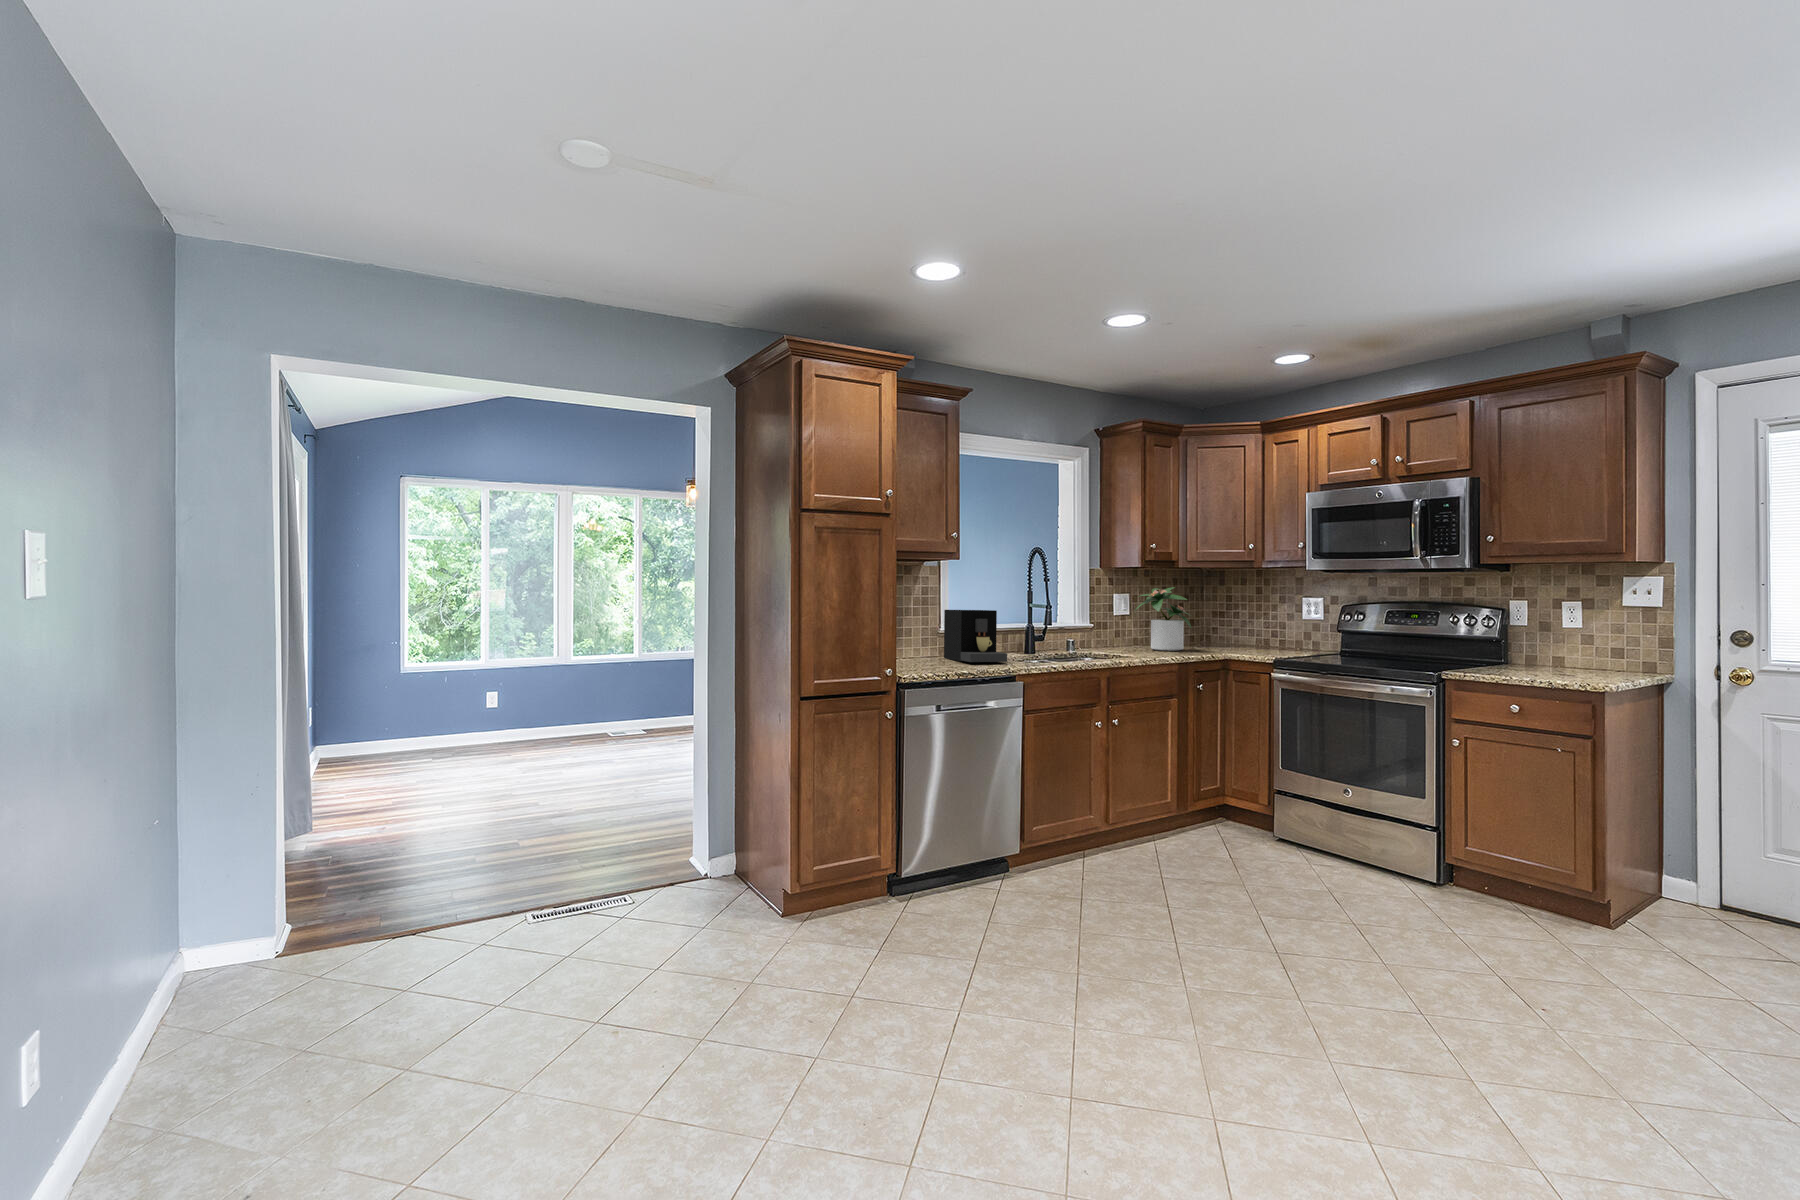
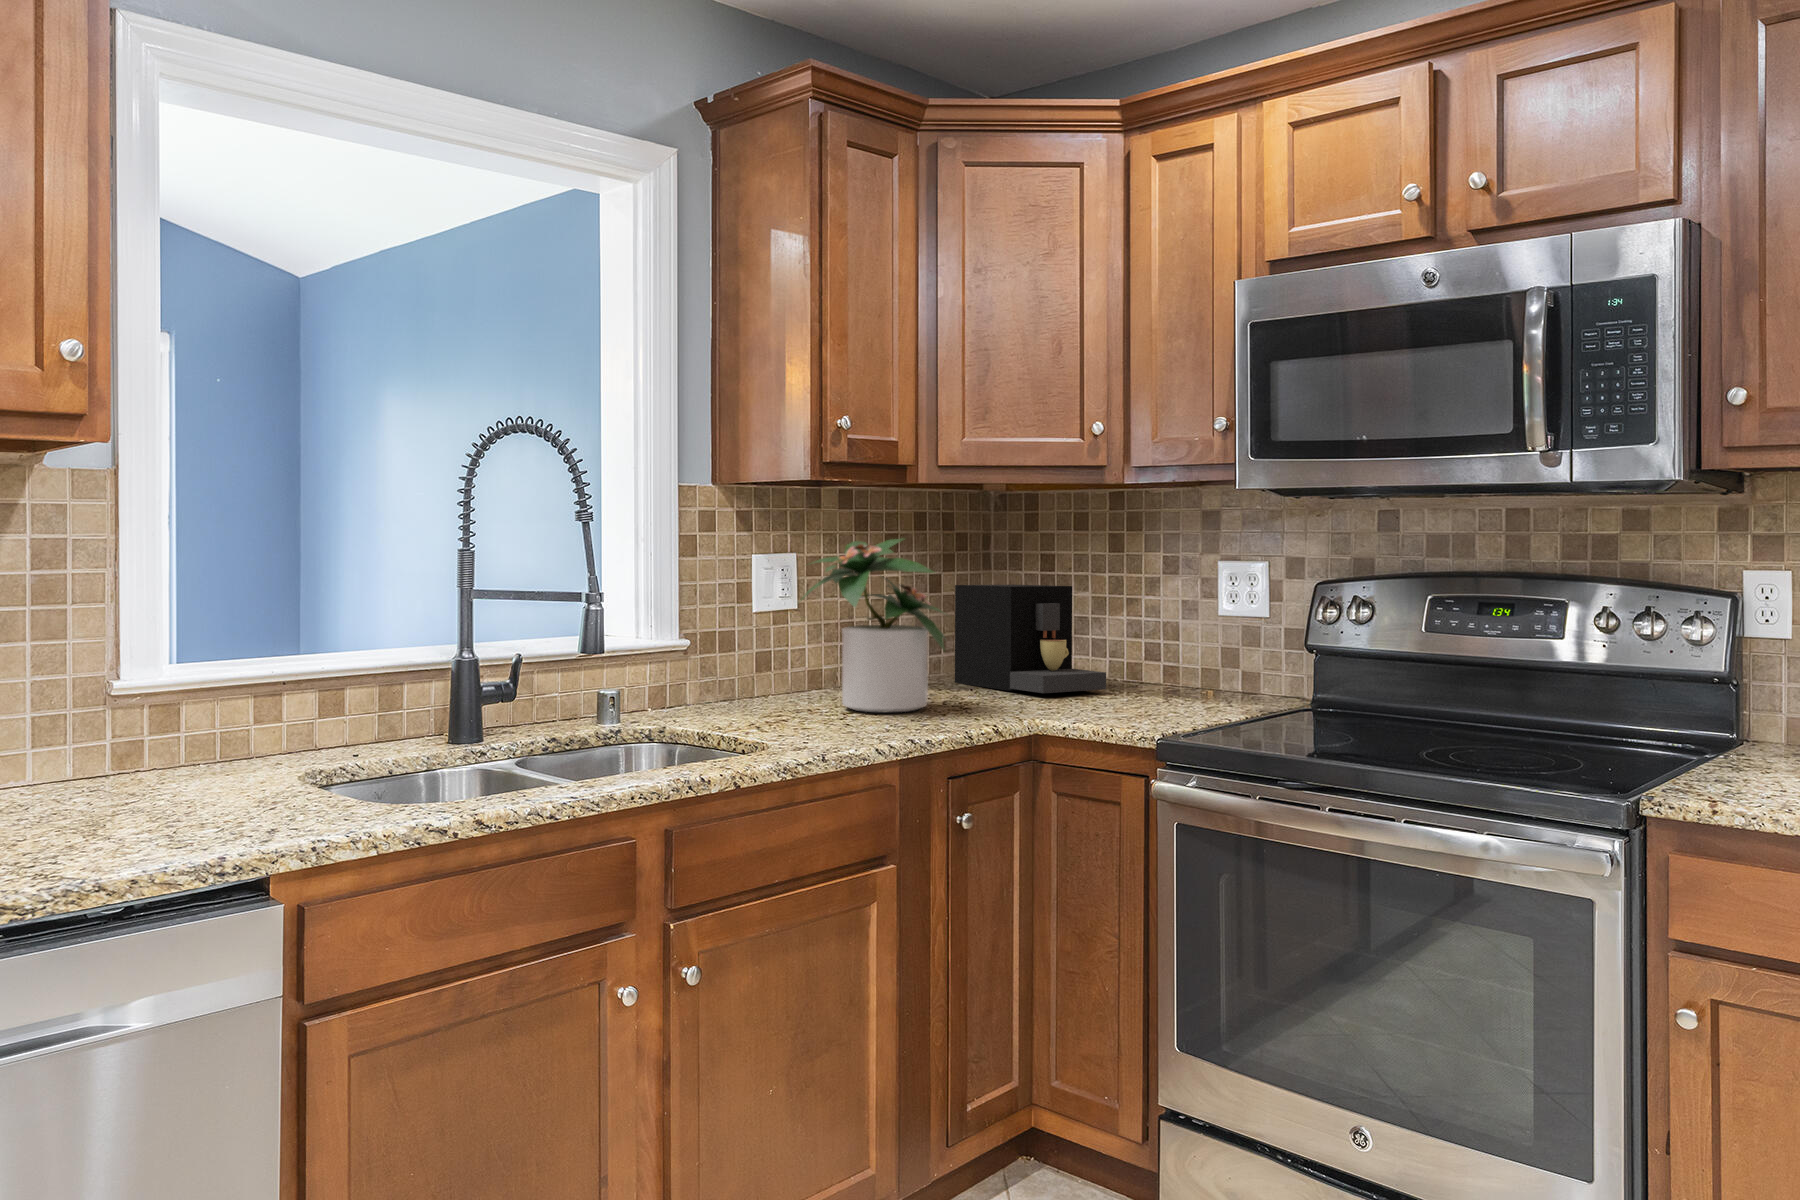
coffee maker: present [944,610,1007,662] -> present [955,585,1106,693]

